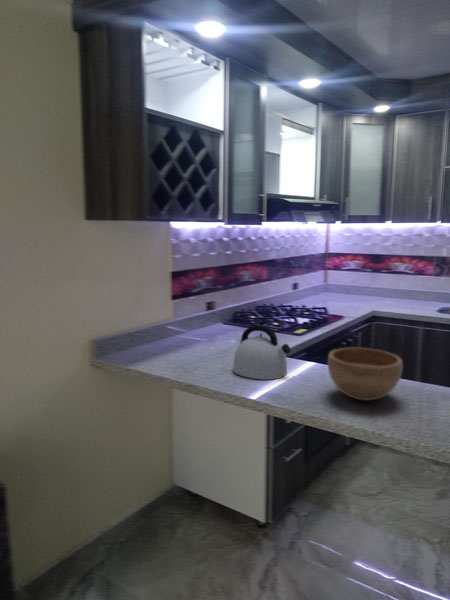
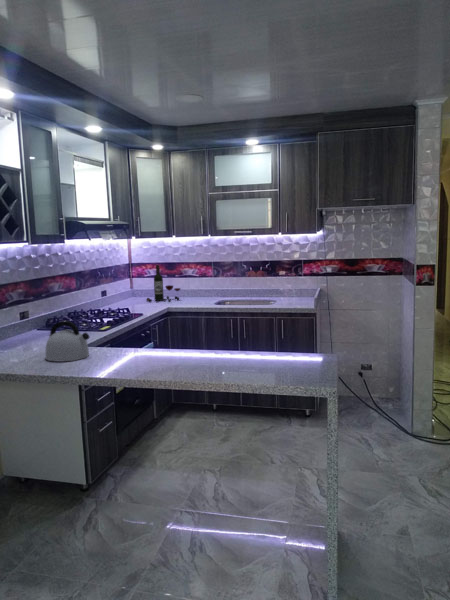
wine bottle: none [344,256,391,303] -> present [146,265,180,302]
bowl: present [328,348,403,400] -> none [114,328,164,362]

